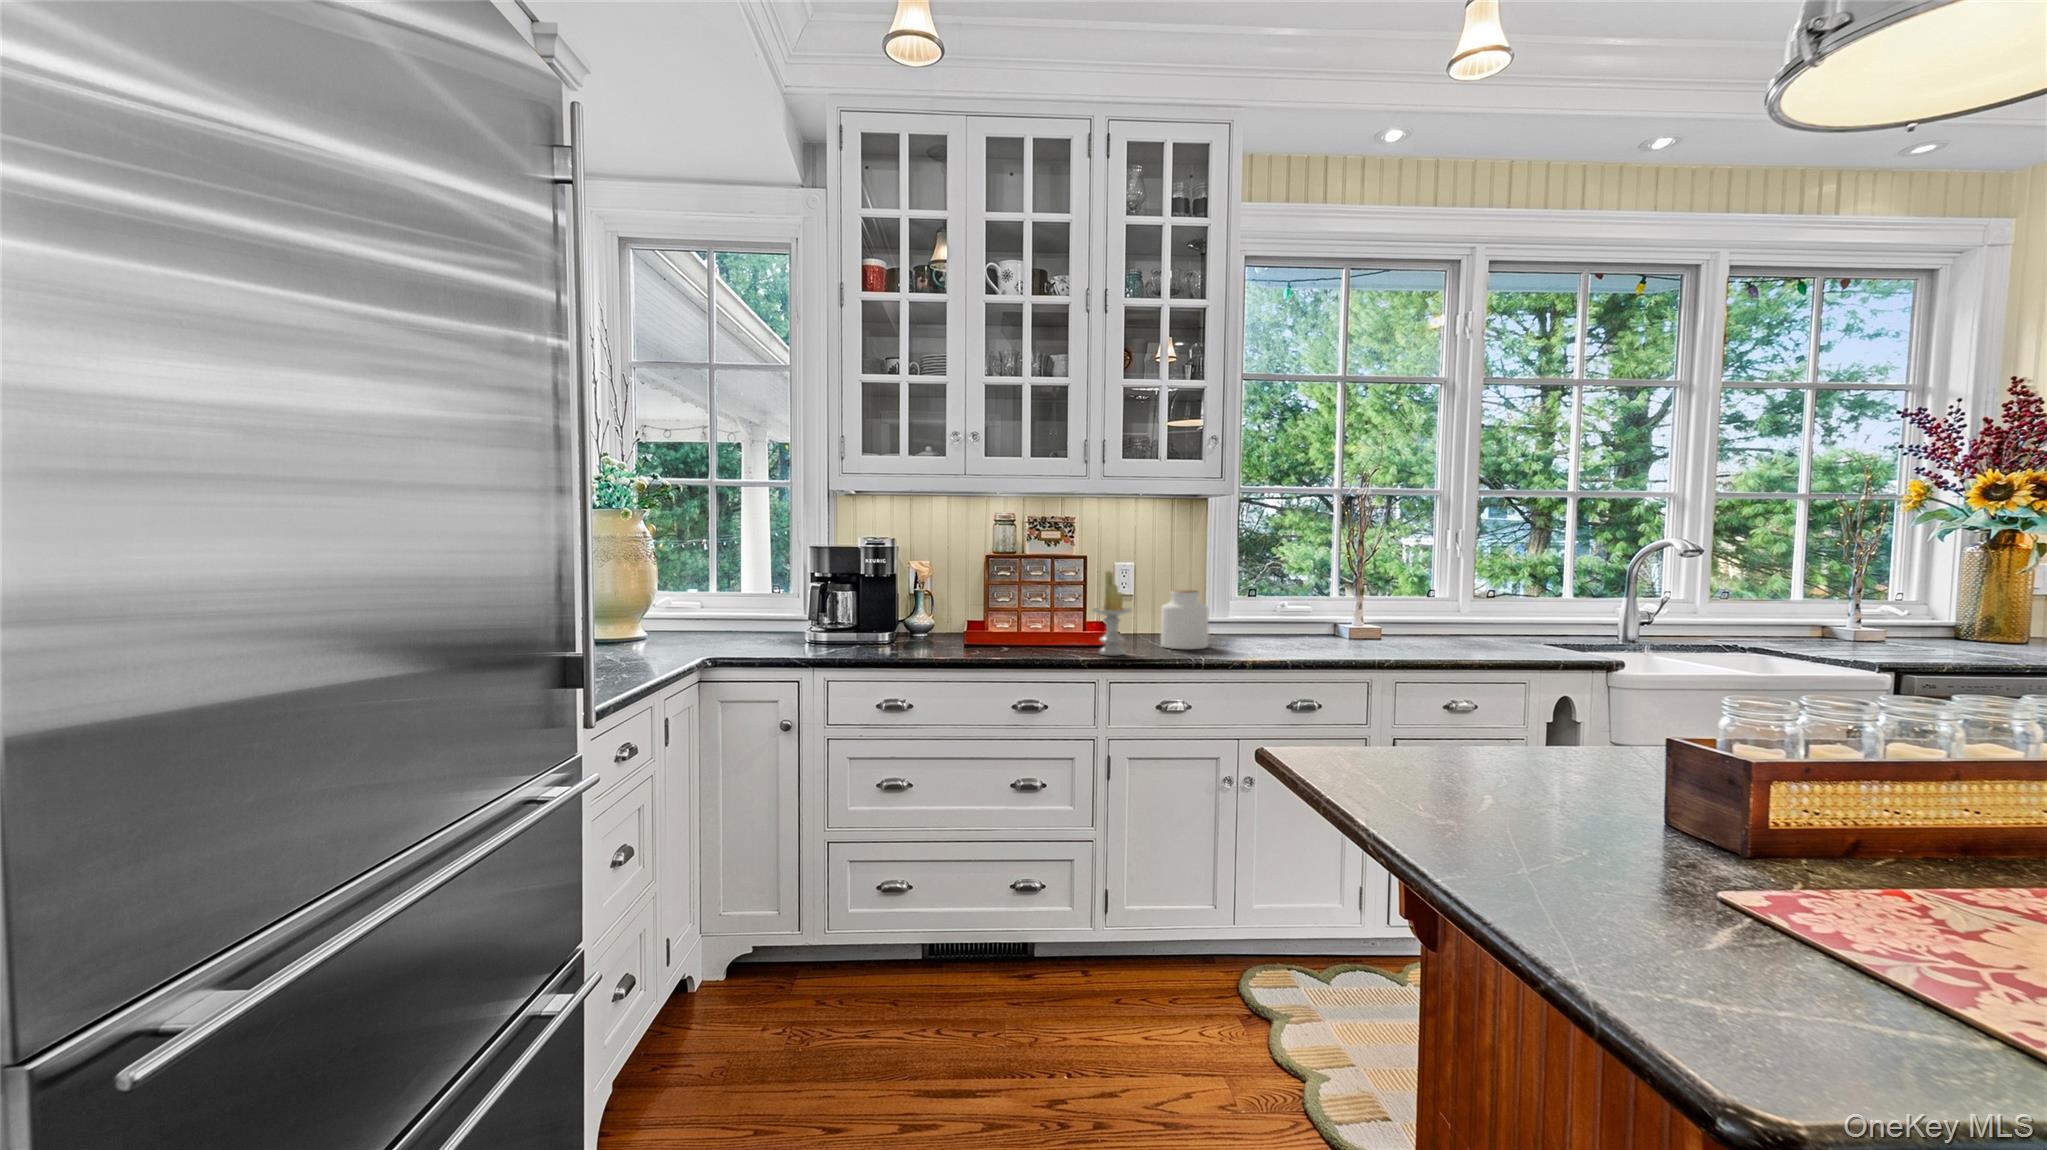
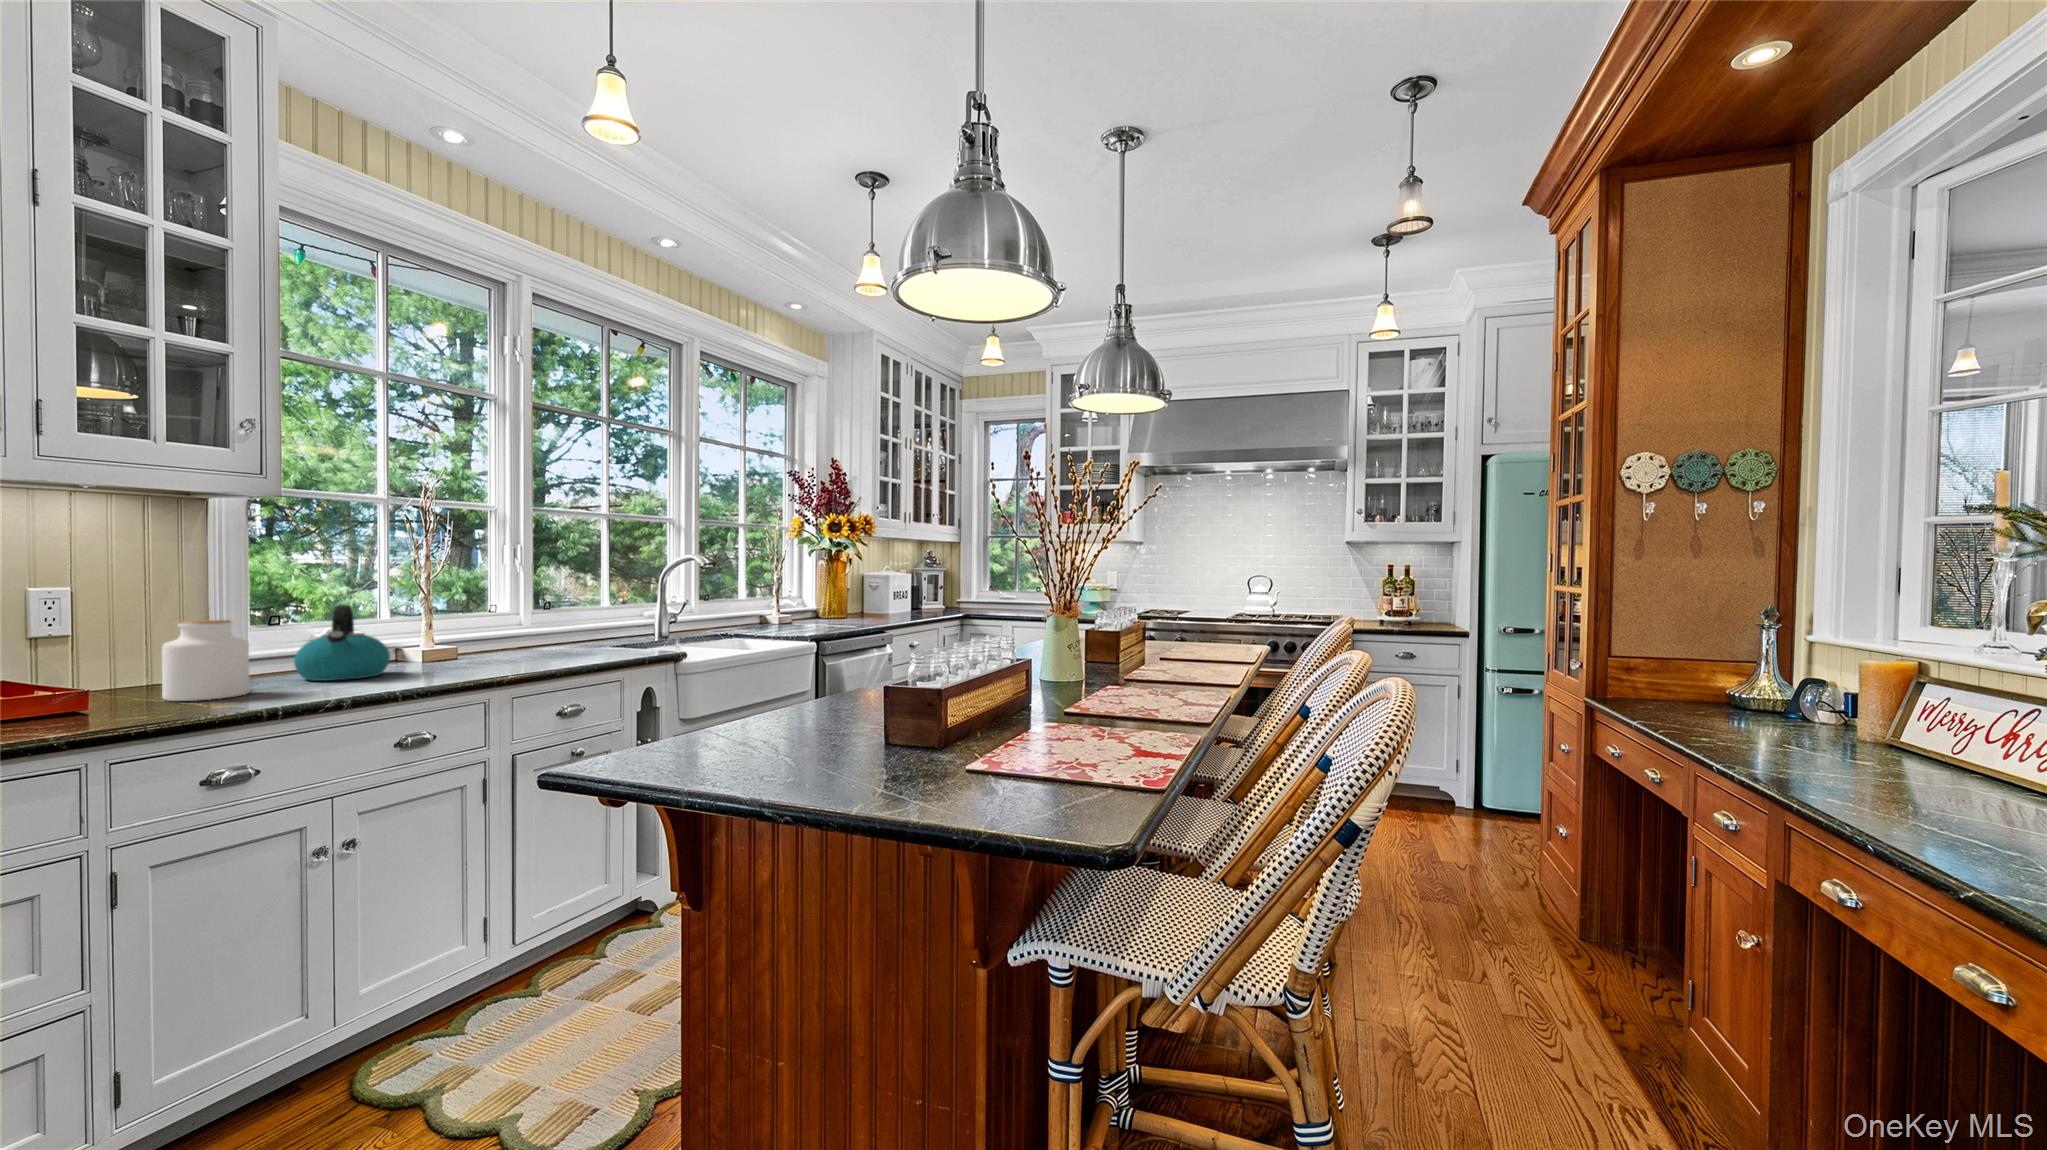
candle: present [1092,571,1132,655] -> none [46,597,139,724]
kettle: none [1248,583,1314,647] -> present [294,605,390,681]

